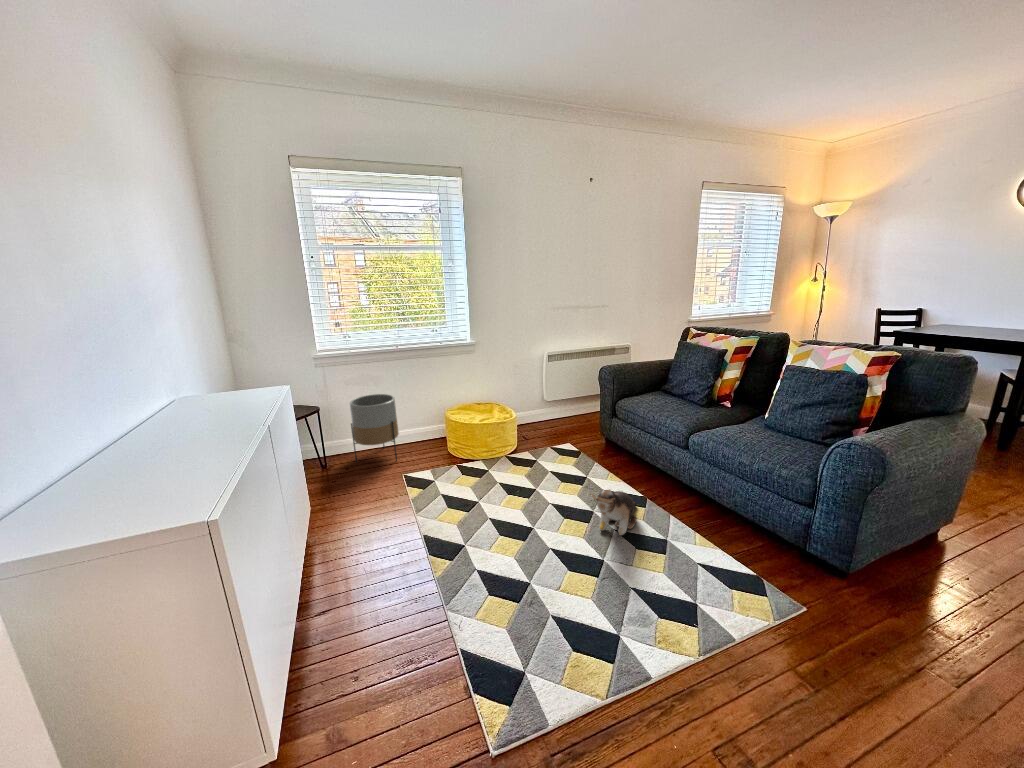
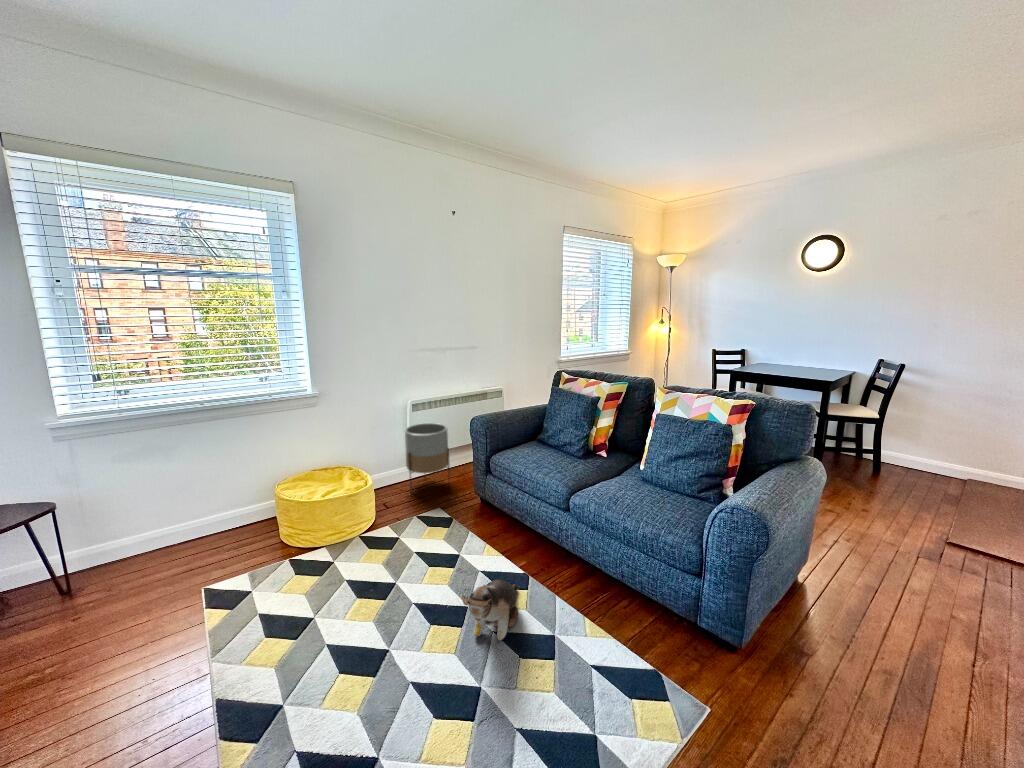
planter: present [350,394,399,463] -> present [405,423,450,492]

